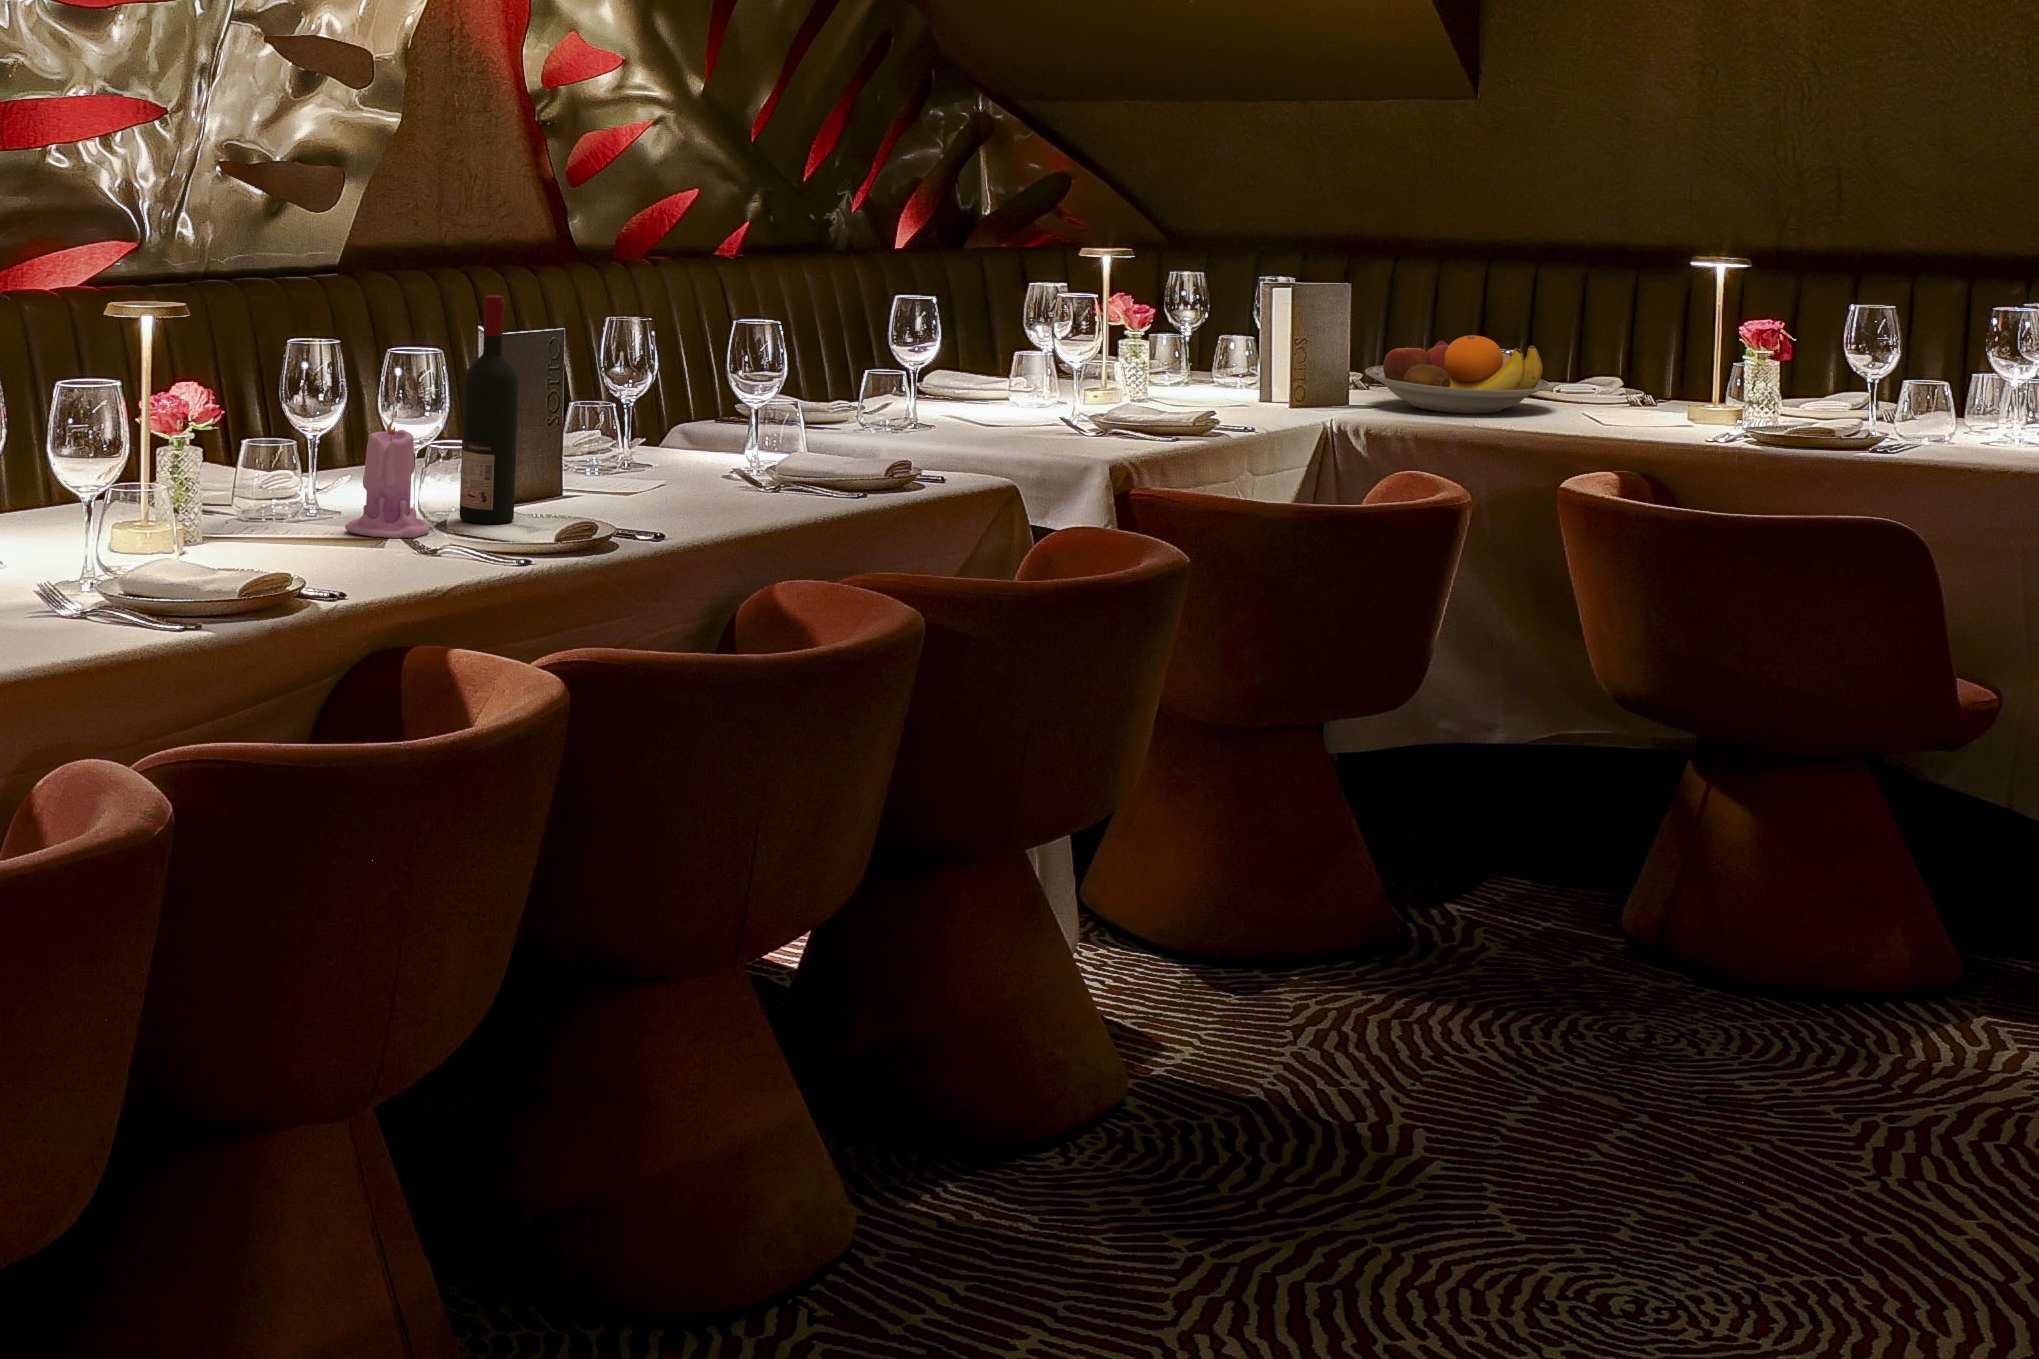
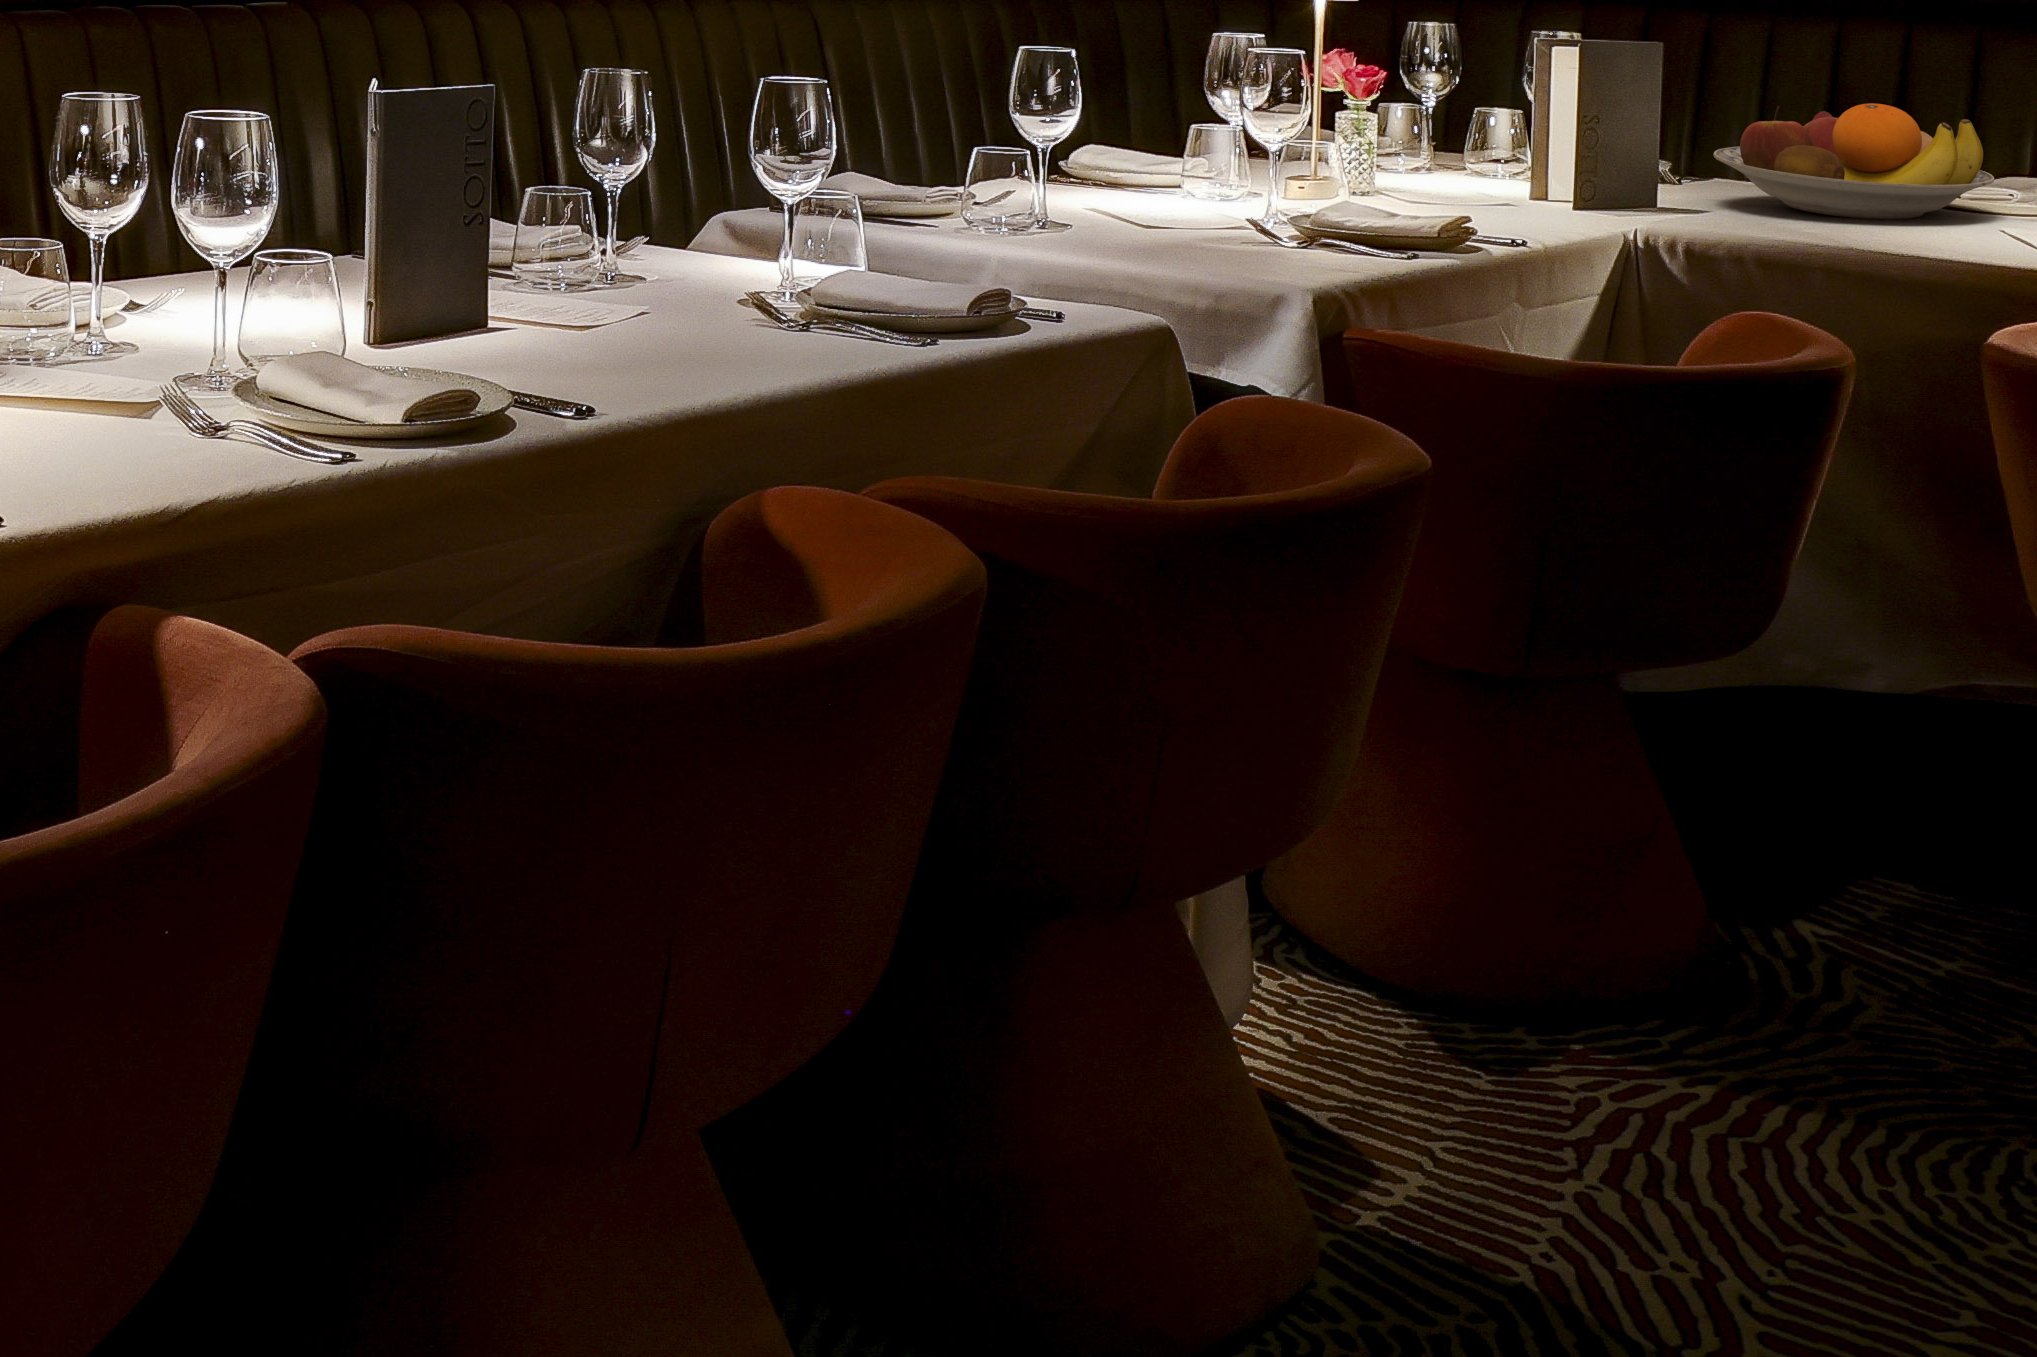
wine bottle: present [460,295,519,524] -> none [249,10,346,391]
candle: present [345,416,430,538] -> none [45,208,185,417]

